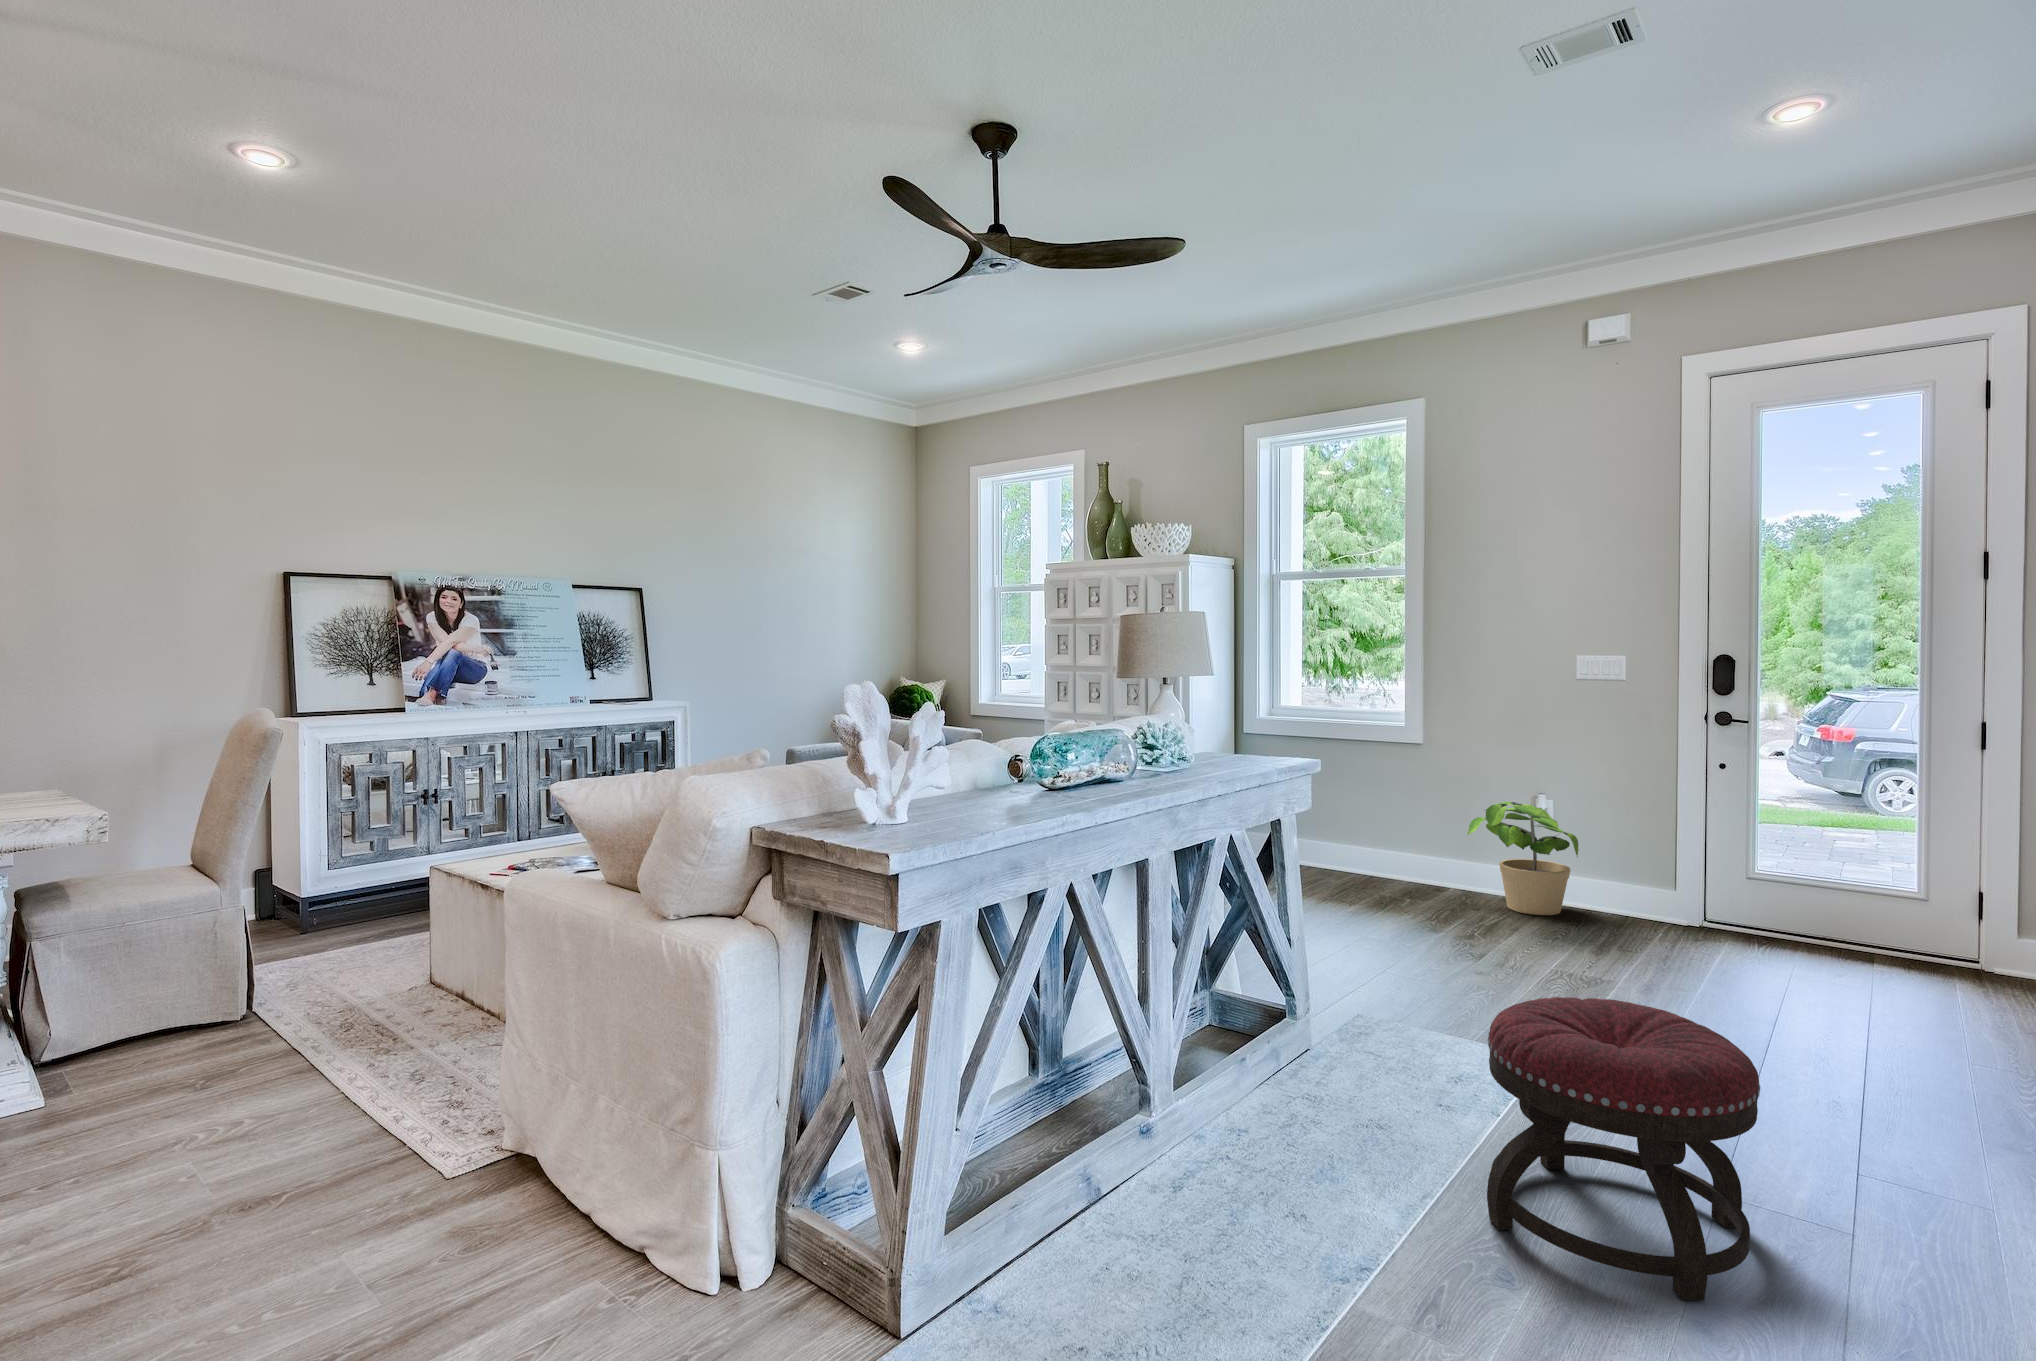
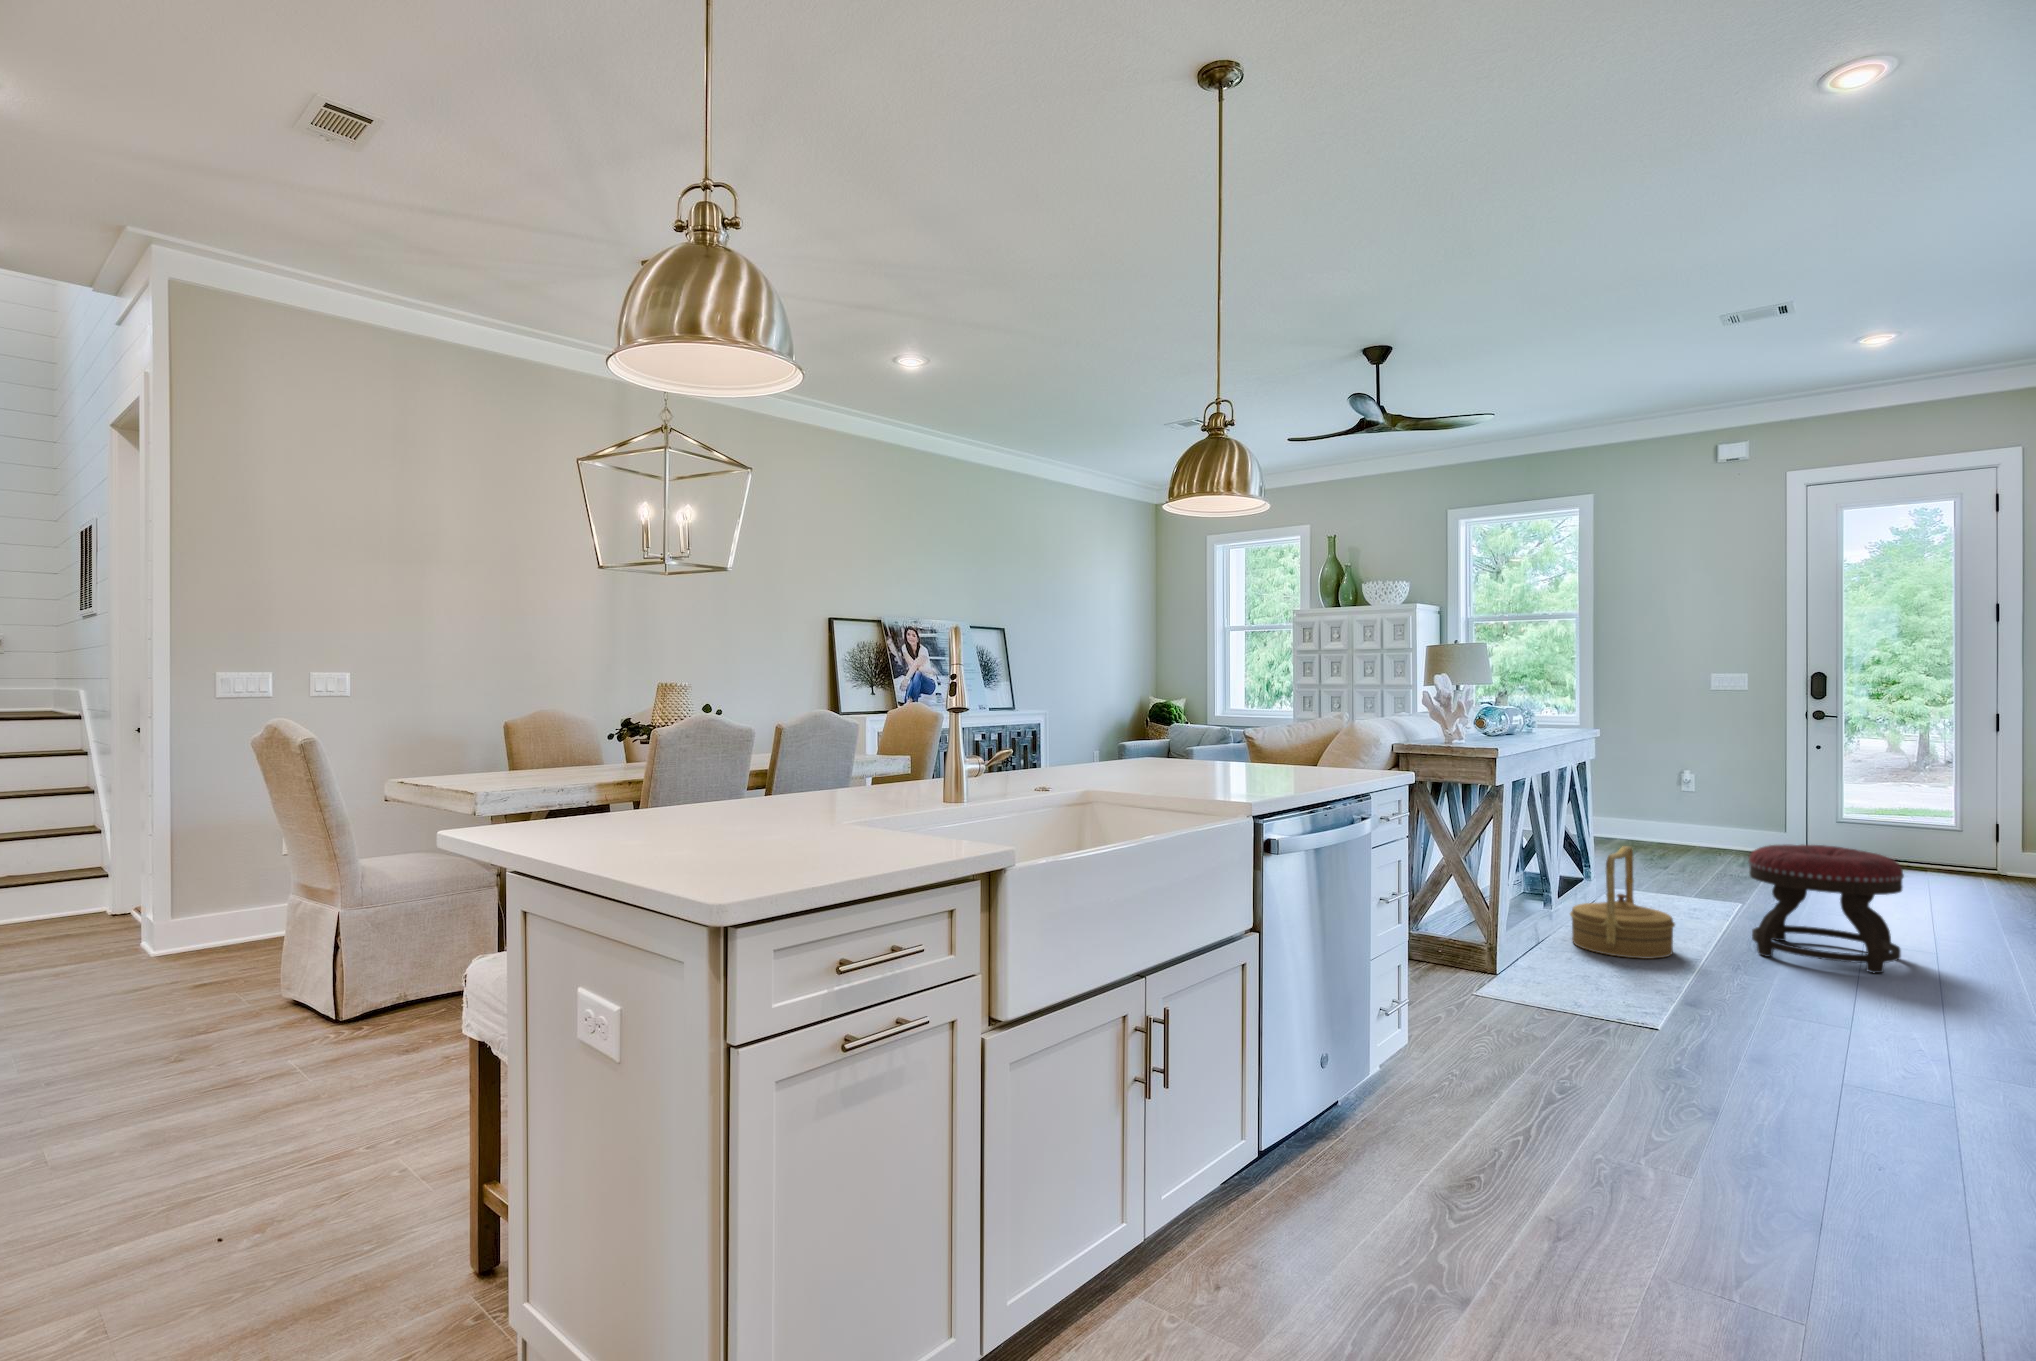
potted plant: present [1467,802,1578,915] -> none [1635,773,1717,851]
woven basket: none [1164,992,1338,1237] -> present [1570,846,1675,959]

